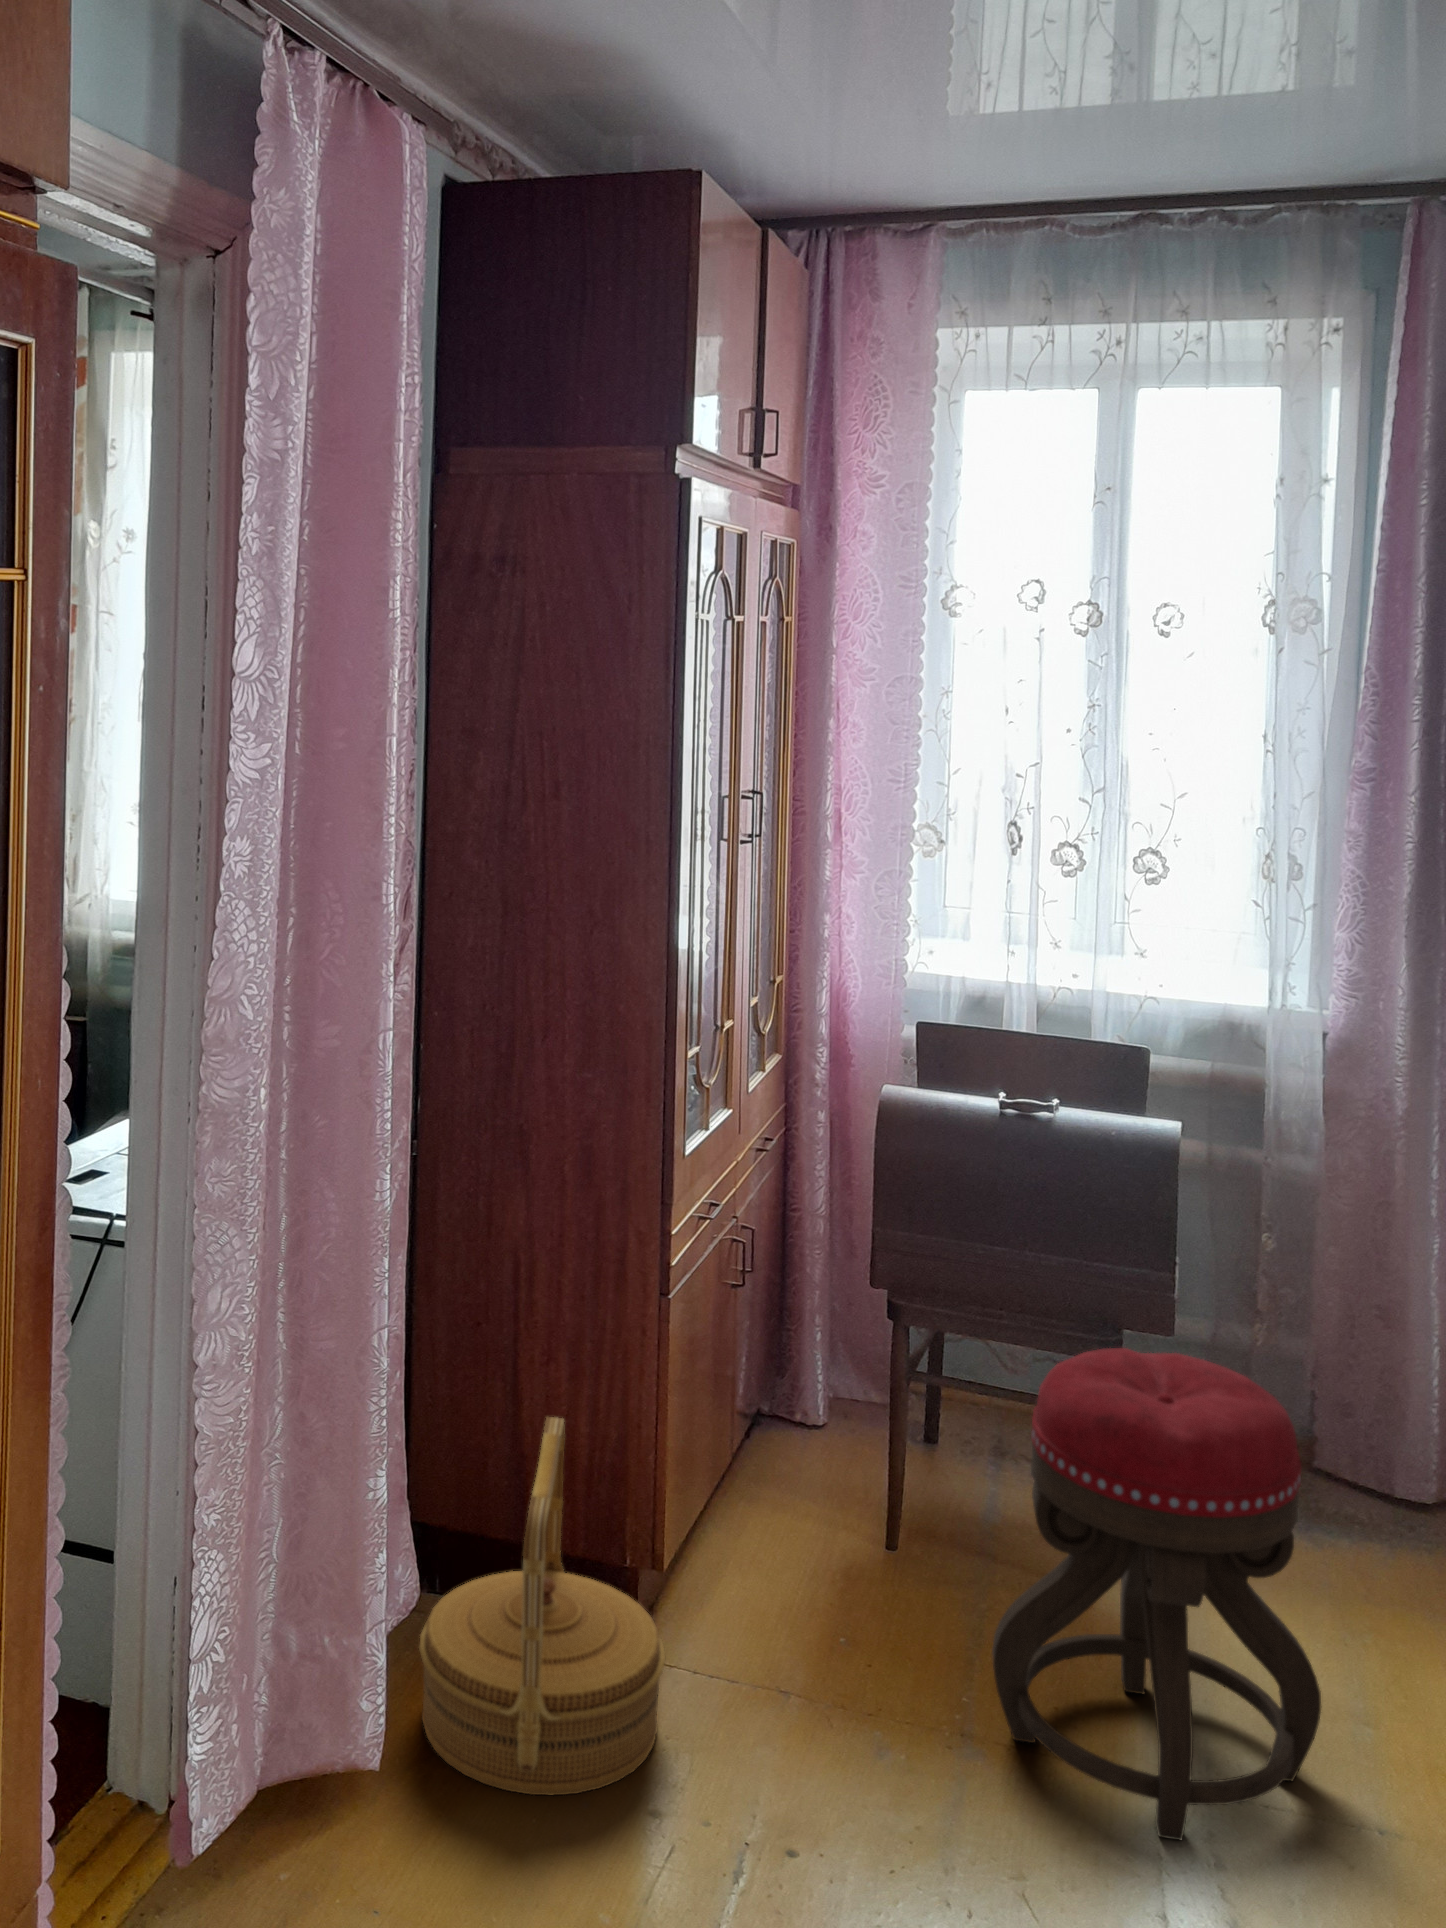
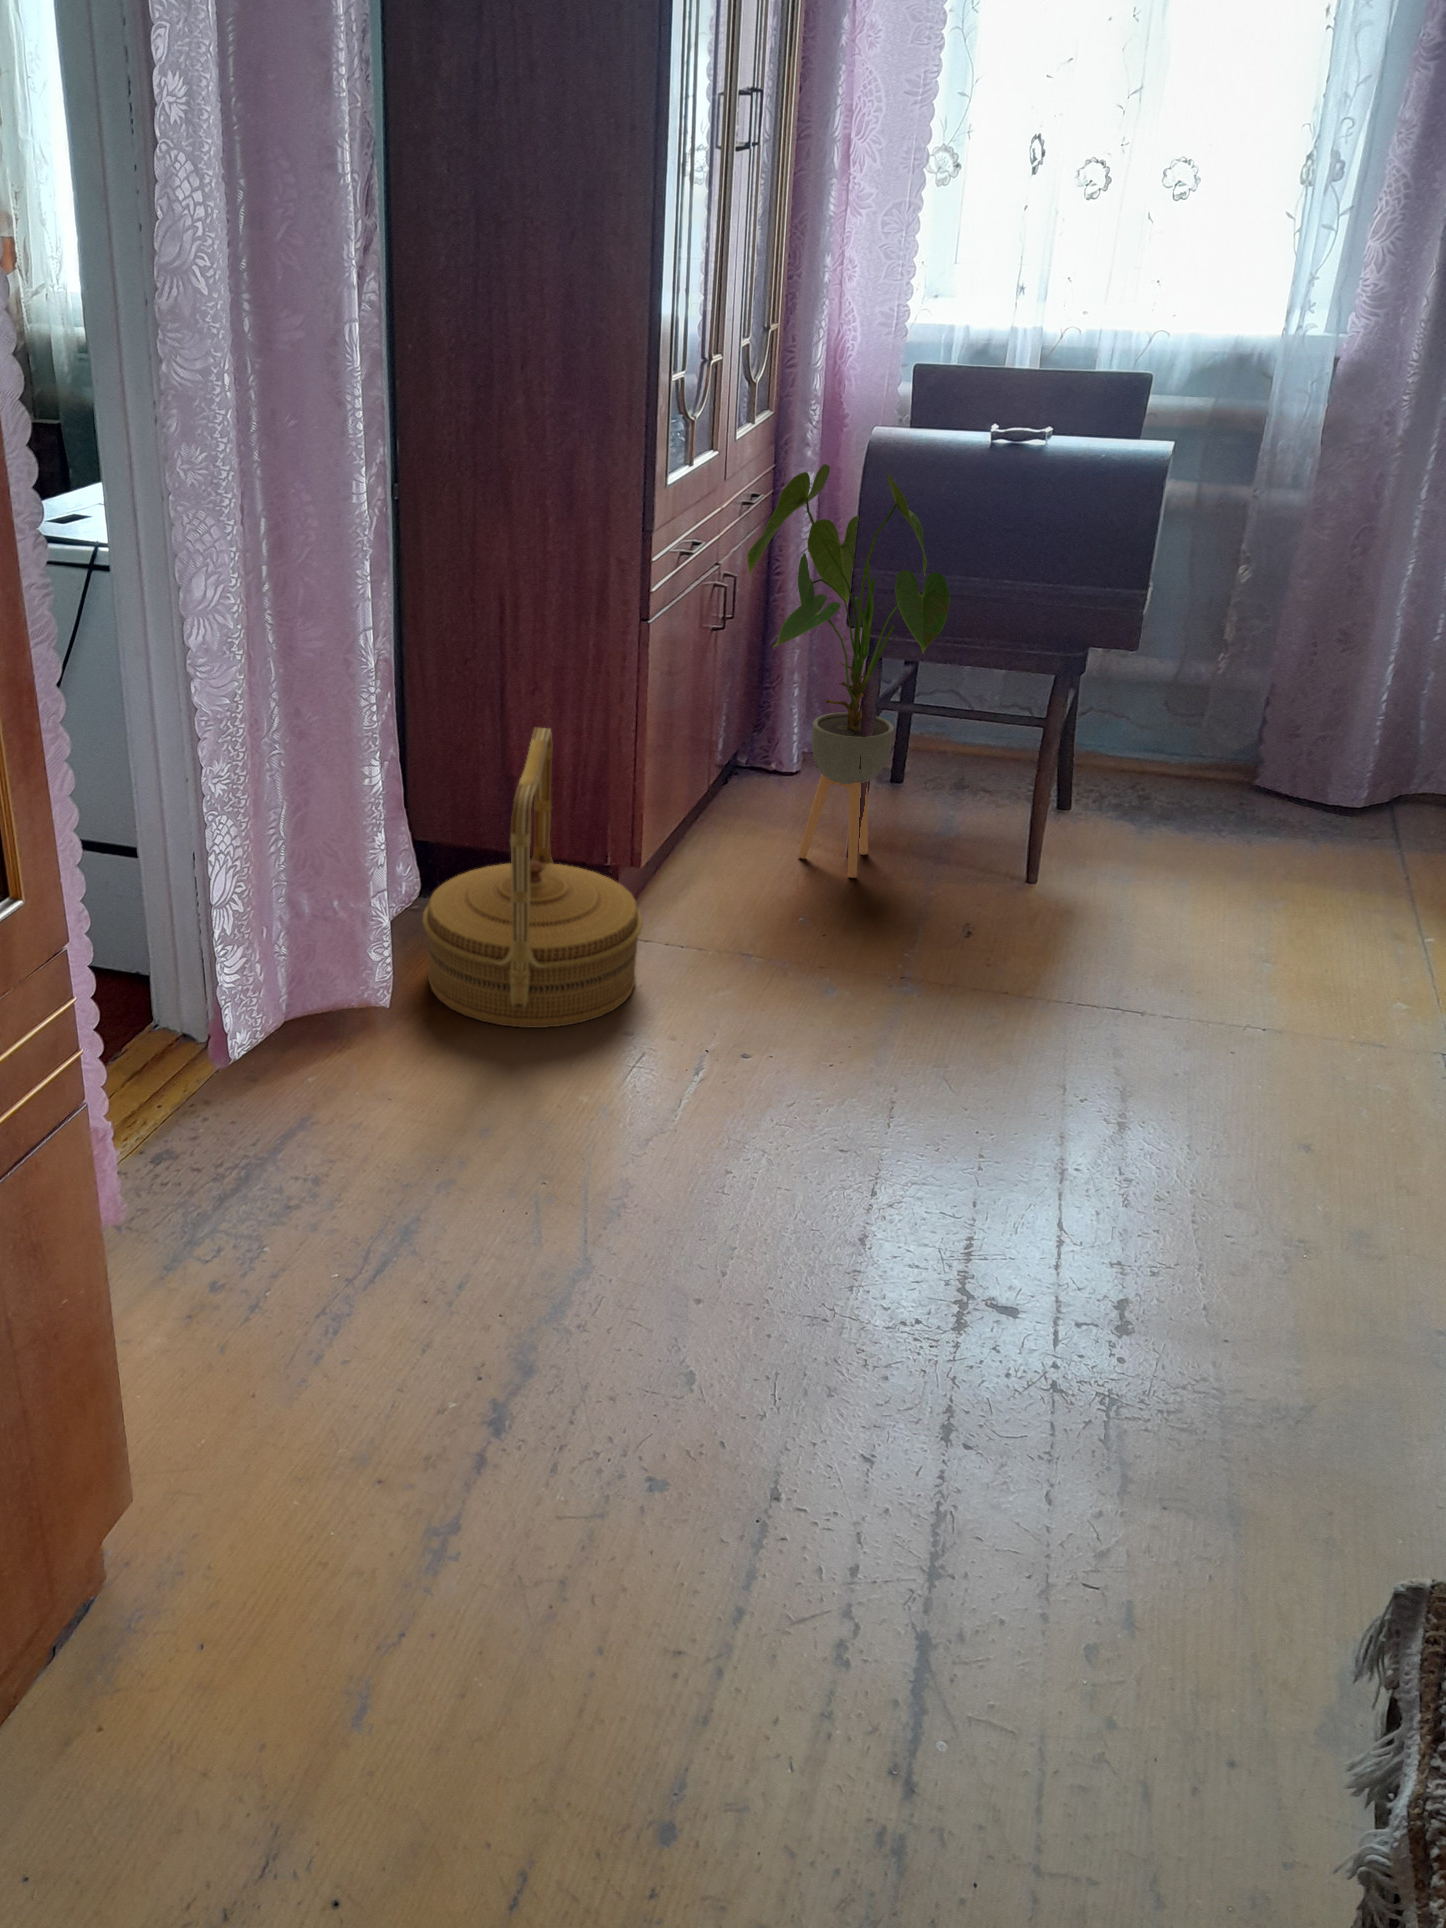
house plant: none [762,1129,1011,1585] -> present [747,464,950,878]
ottoman: present [992,1348,1321,1840] -> none [937,644,1245,1046]

